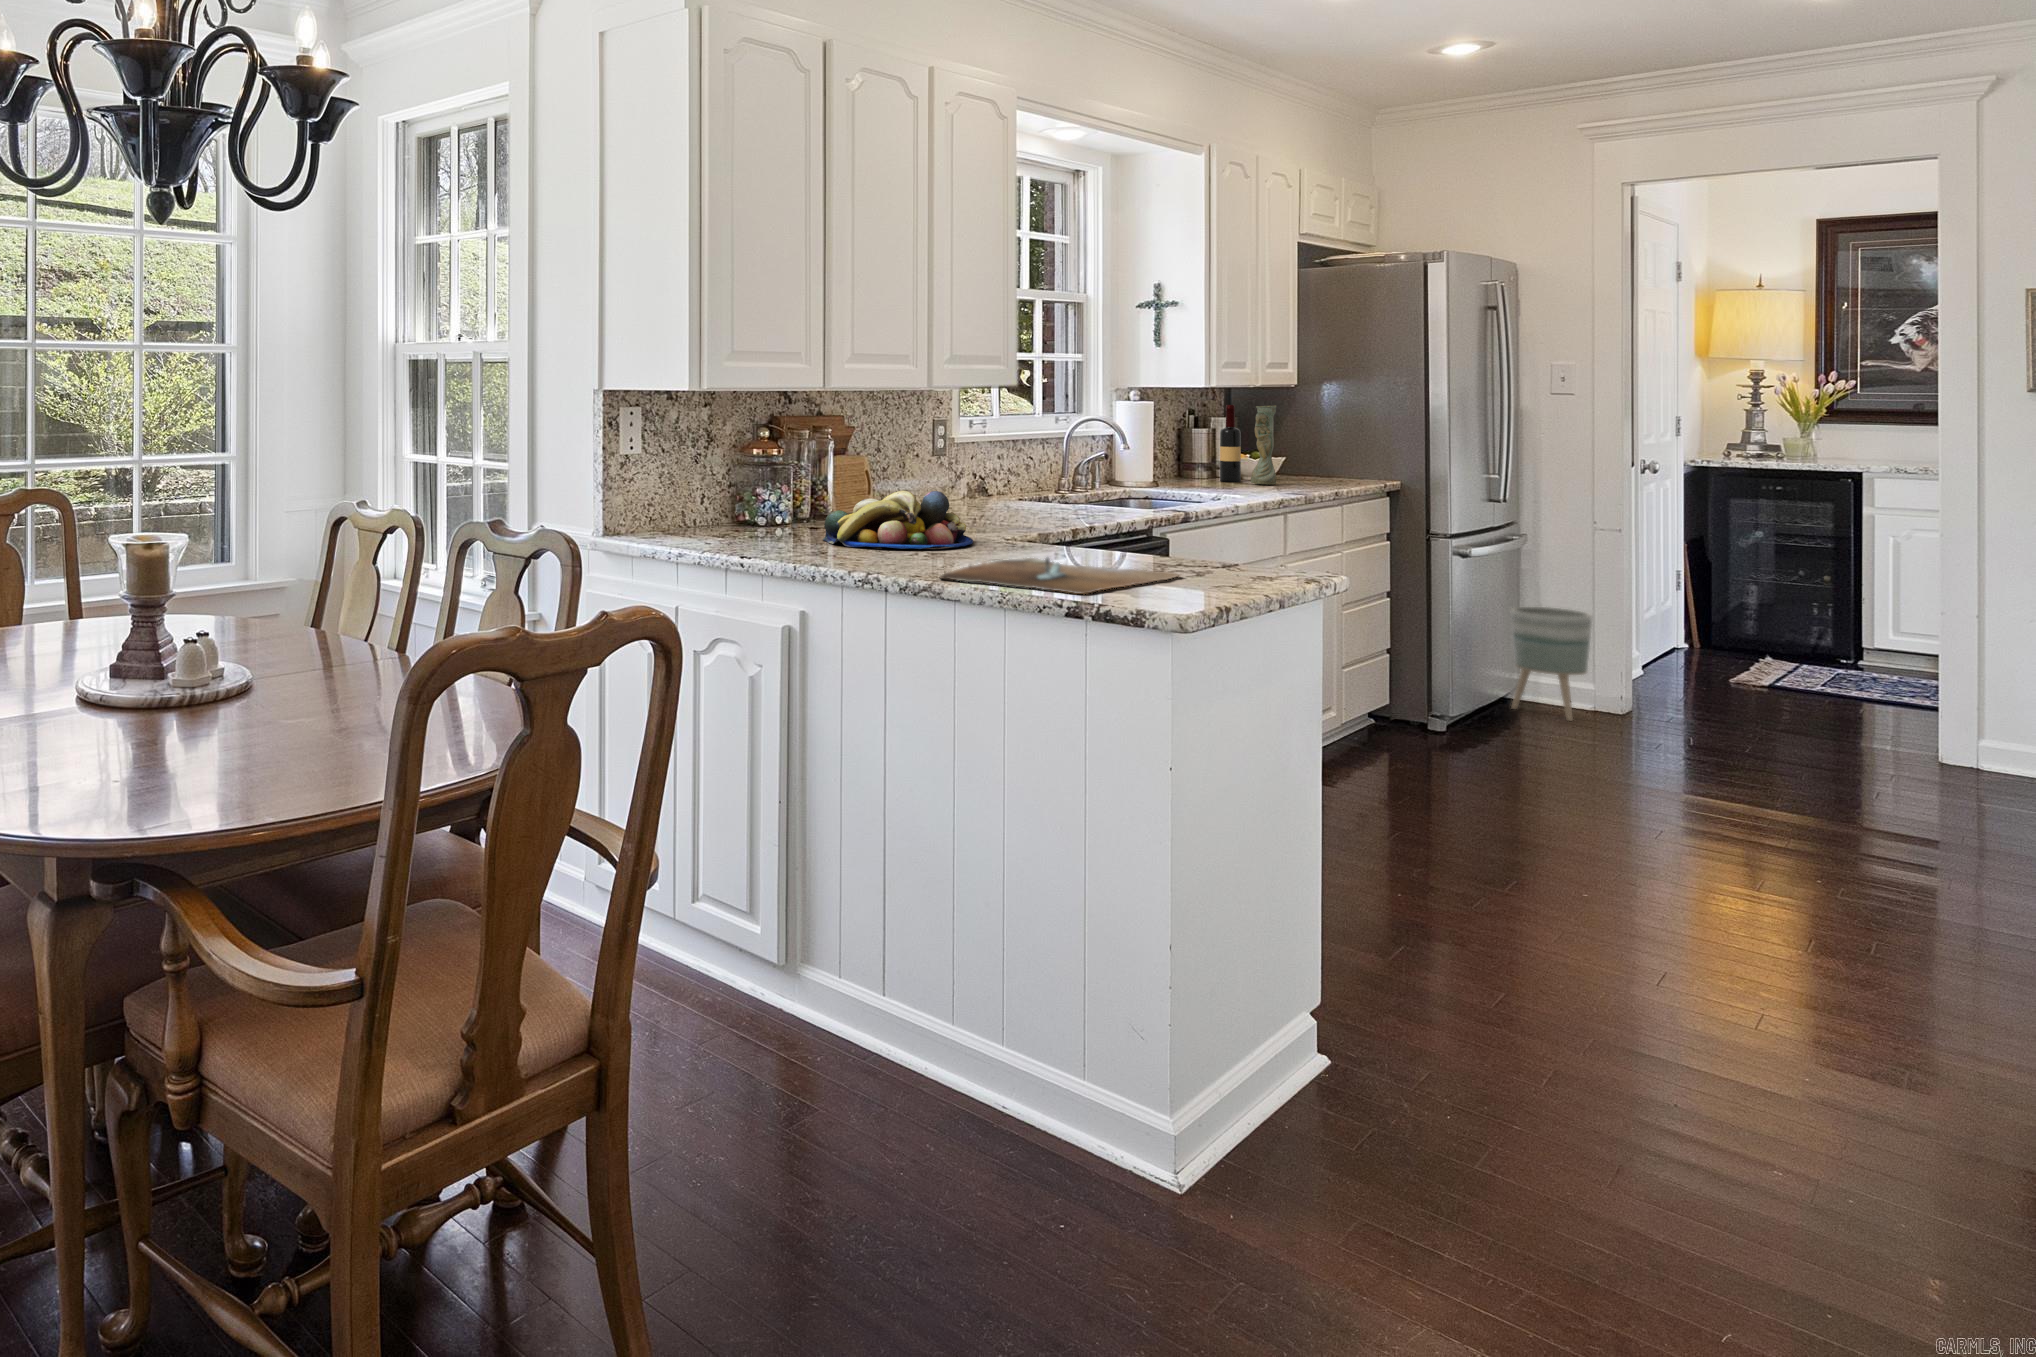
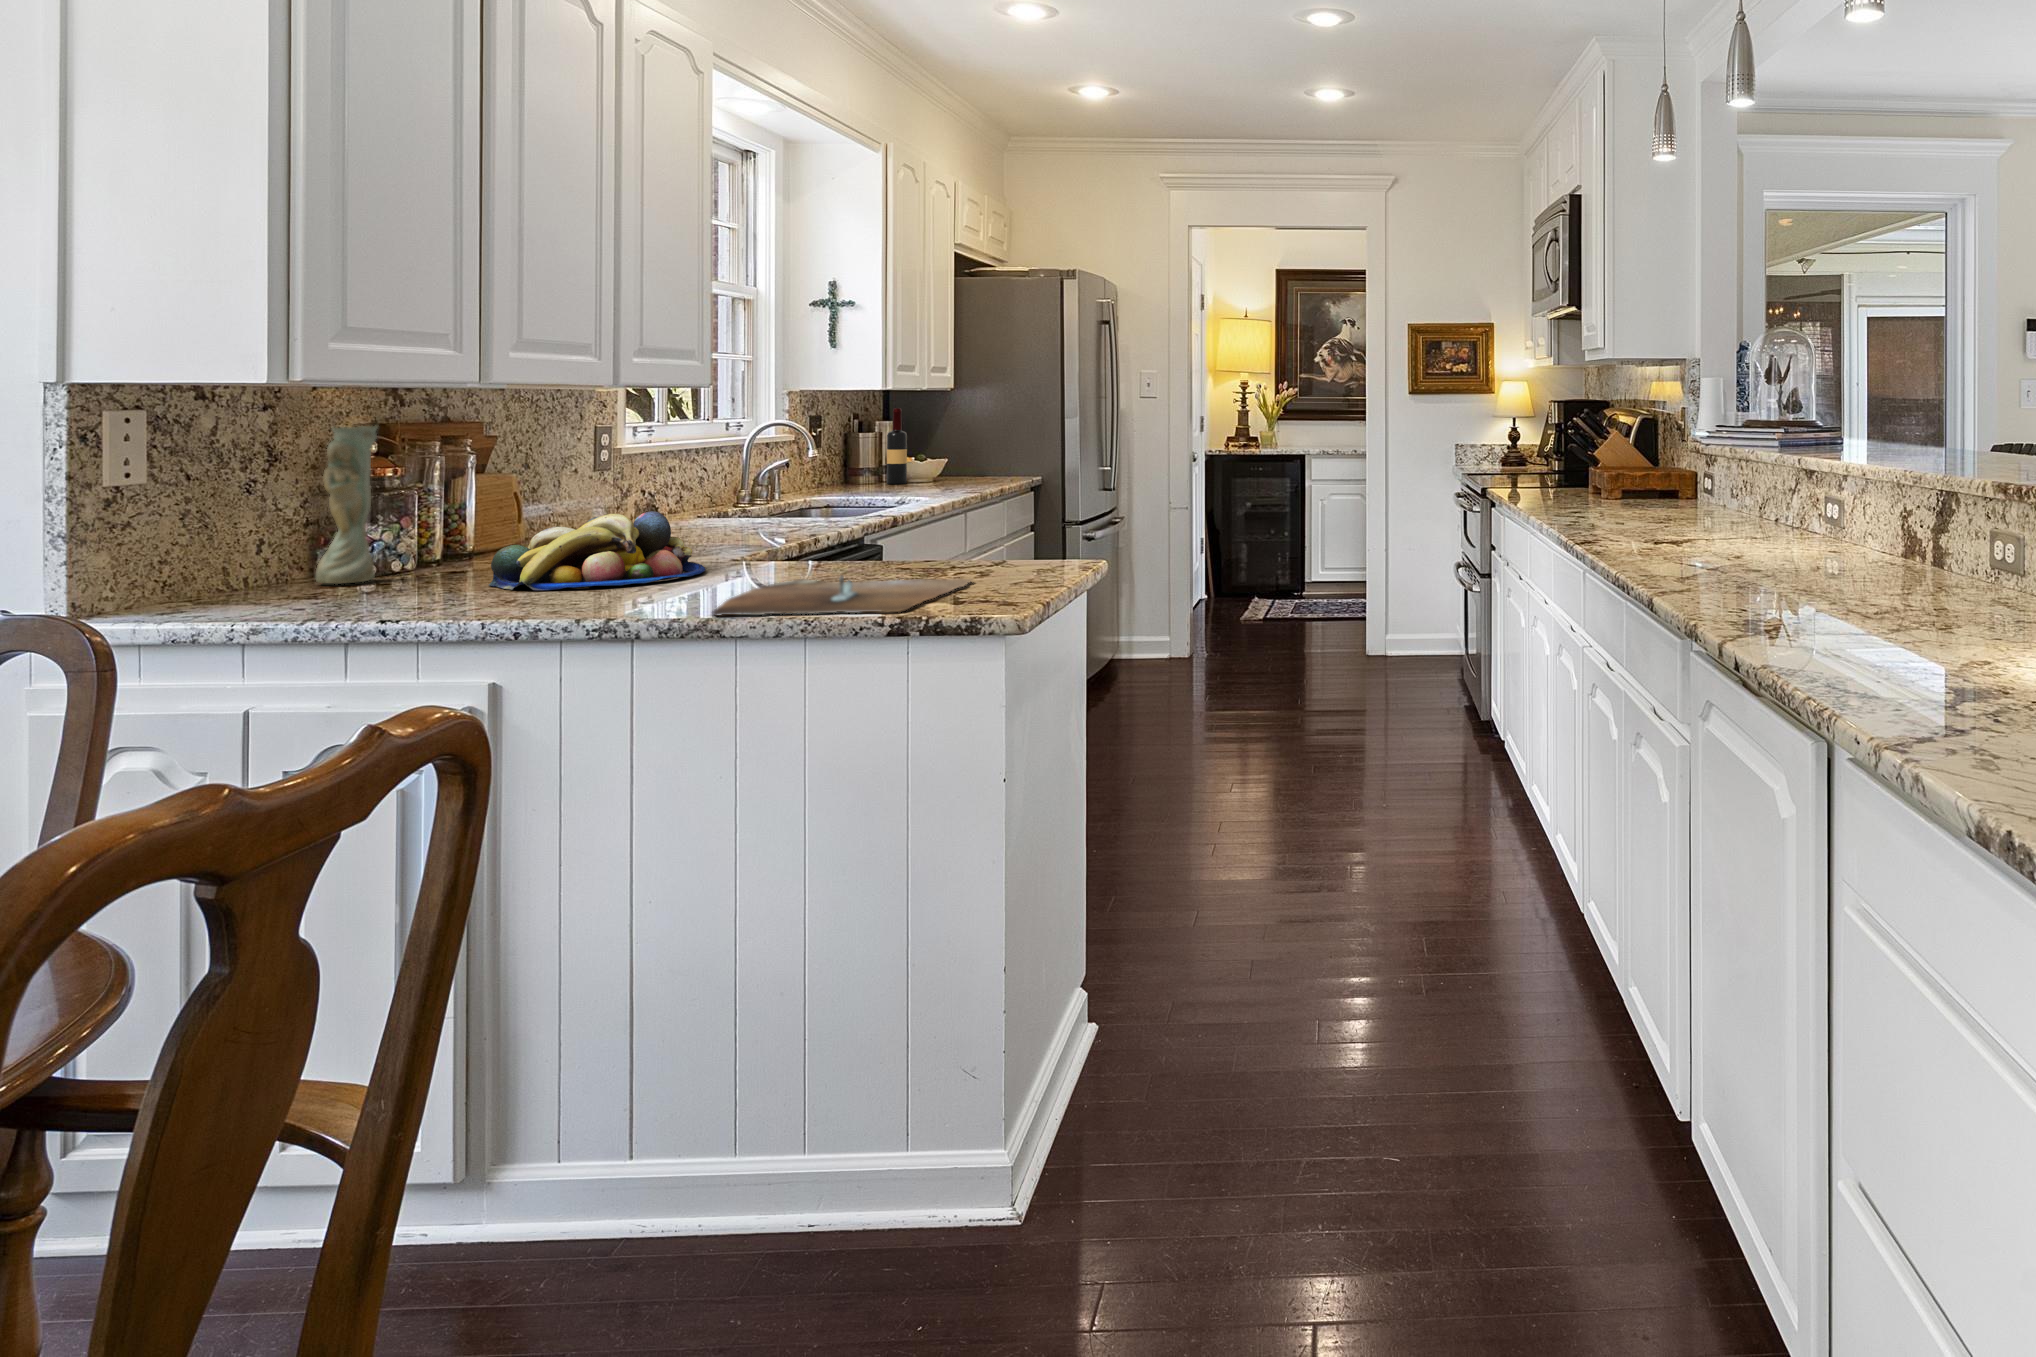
vase: present [1251,406,1277,485] -> present [316,426,377,584]
planter: present [1510,607,1592,721] -> none [1116,575,1172,666]

